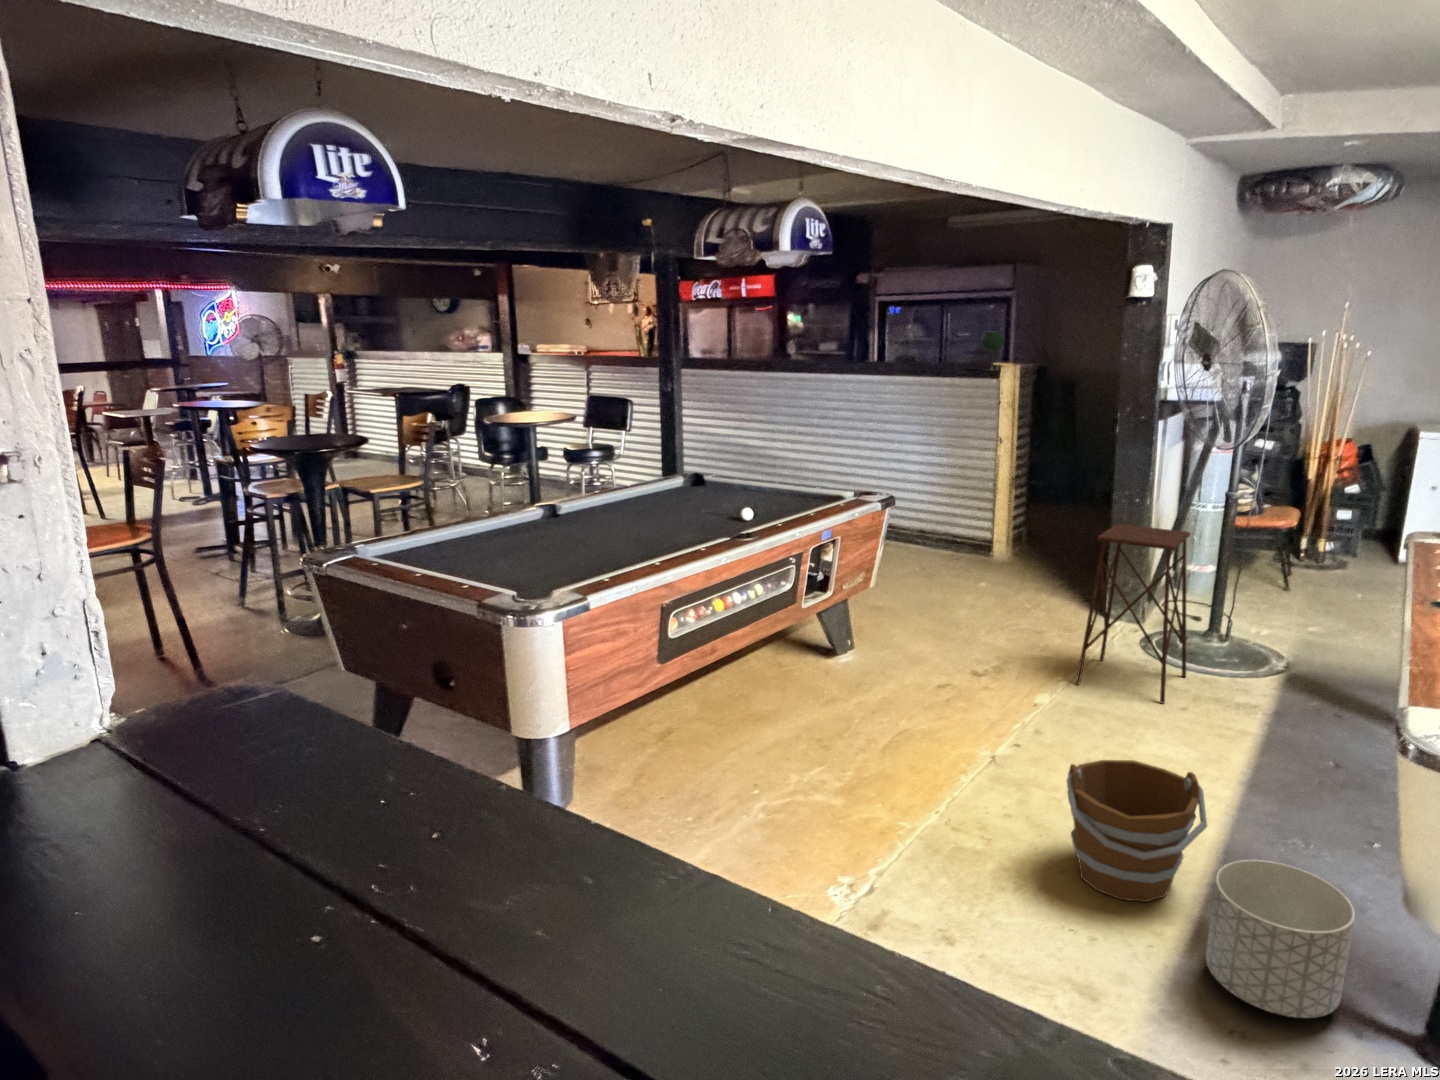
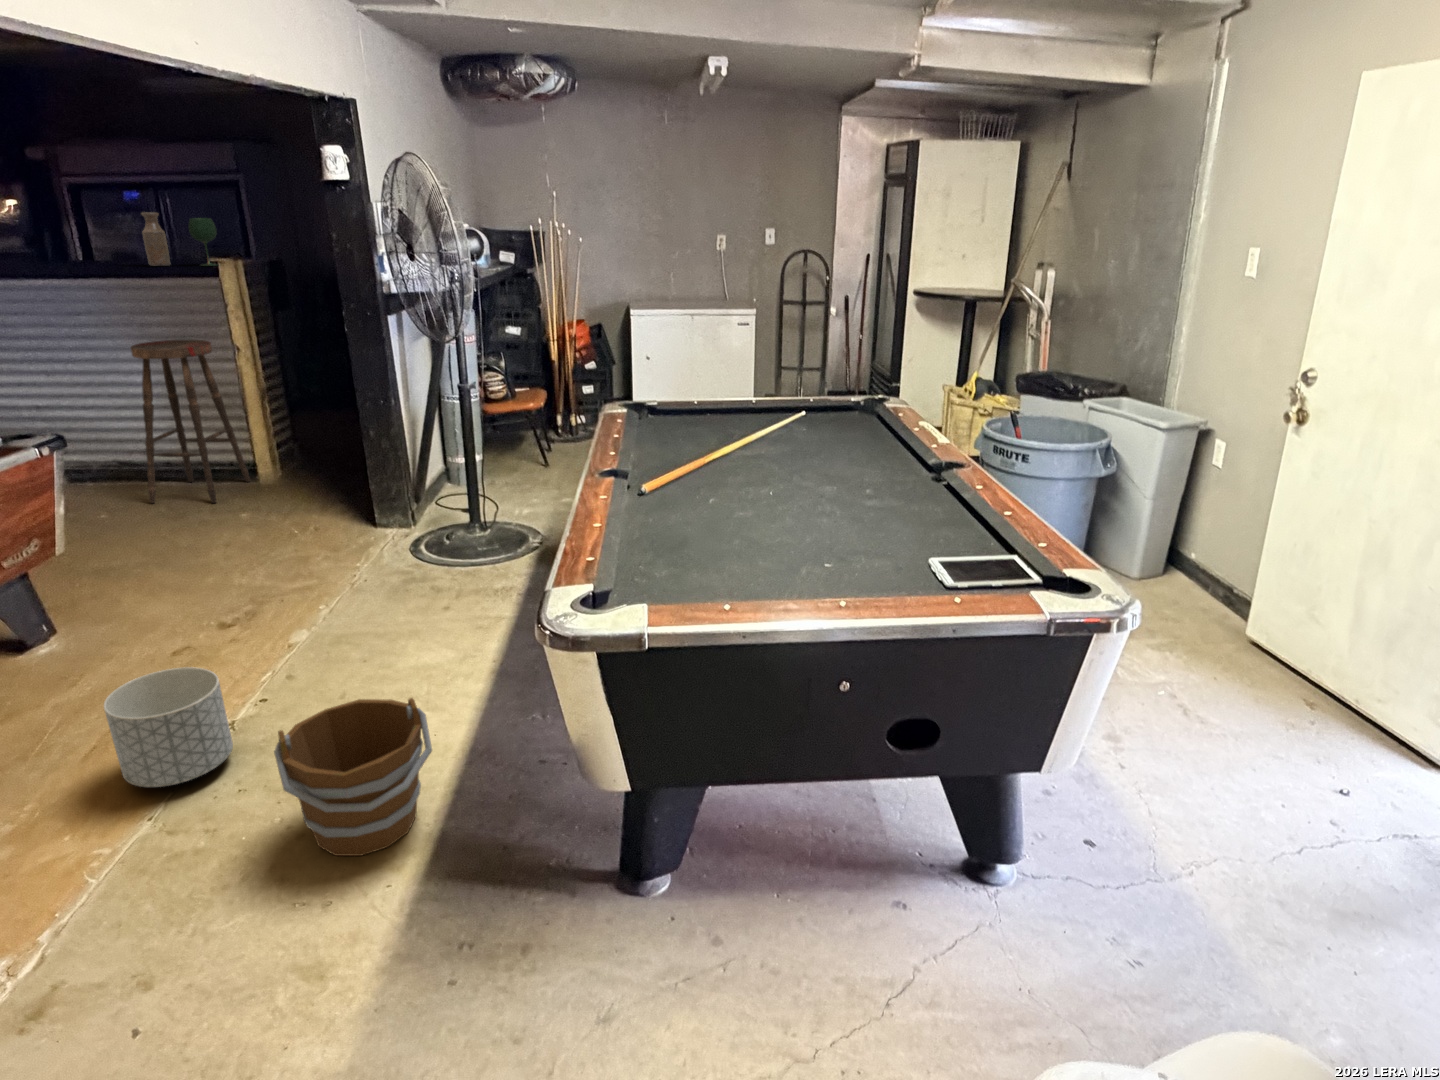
bottle: none [944,327,962,371] -> present [142,212,170,266]
bar stool: none [905,431,982,572] -> present [131,340,250,503]
side table: present [1076,523,1190,703] -> none [325,431,452,609]
planter: present [1206,860,1355,1018] -> present [104,667,233,787]

